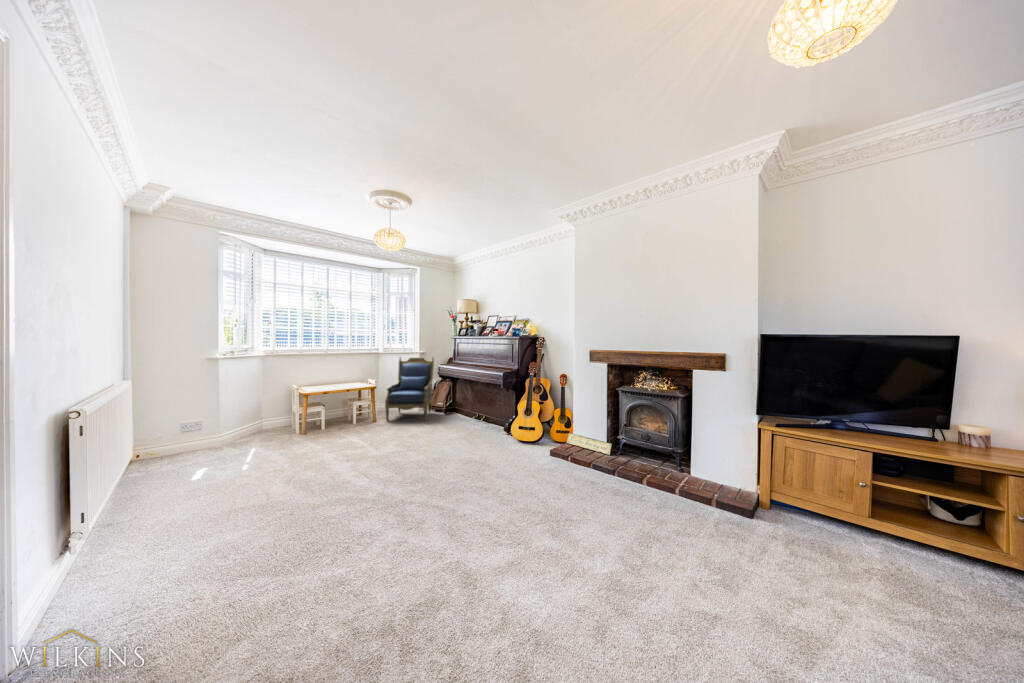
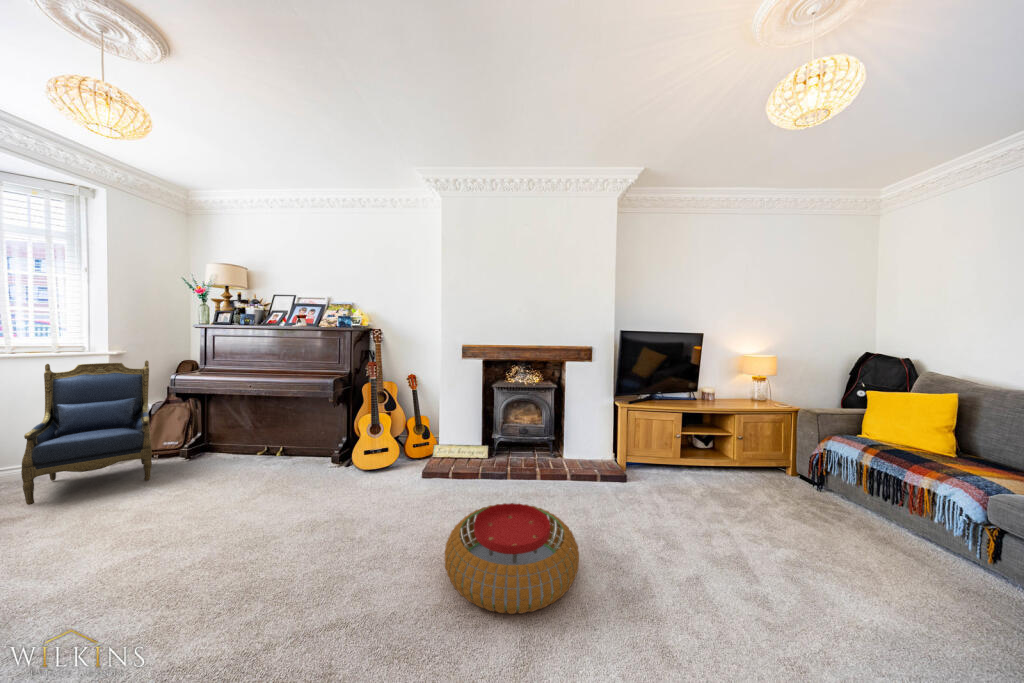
pouf: none [493,480,606,569] -> present [445,503,579,614]

